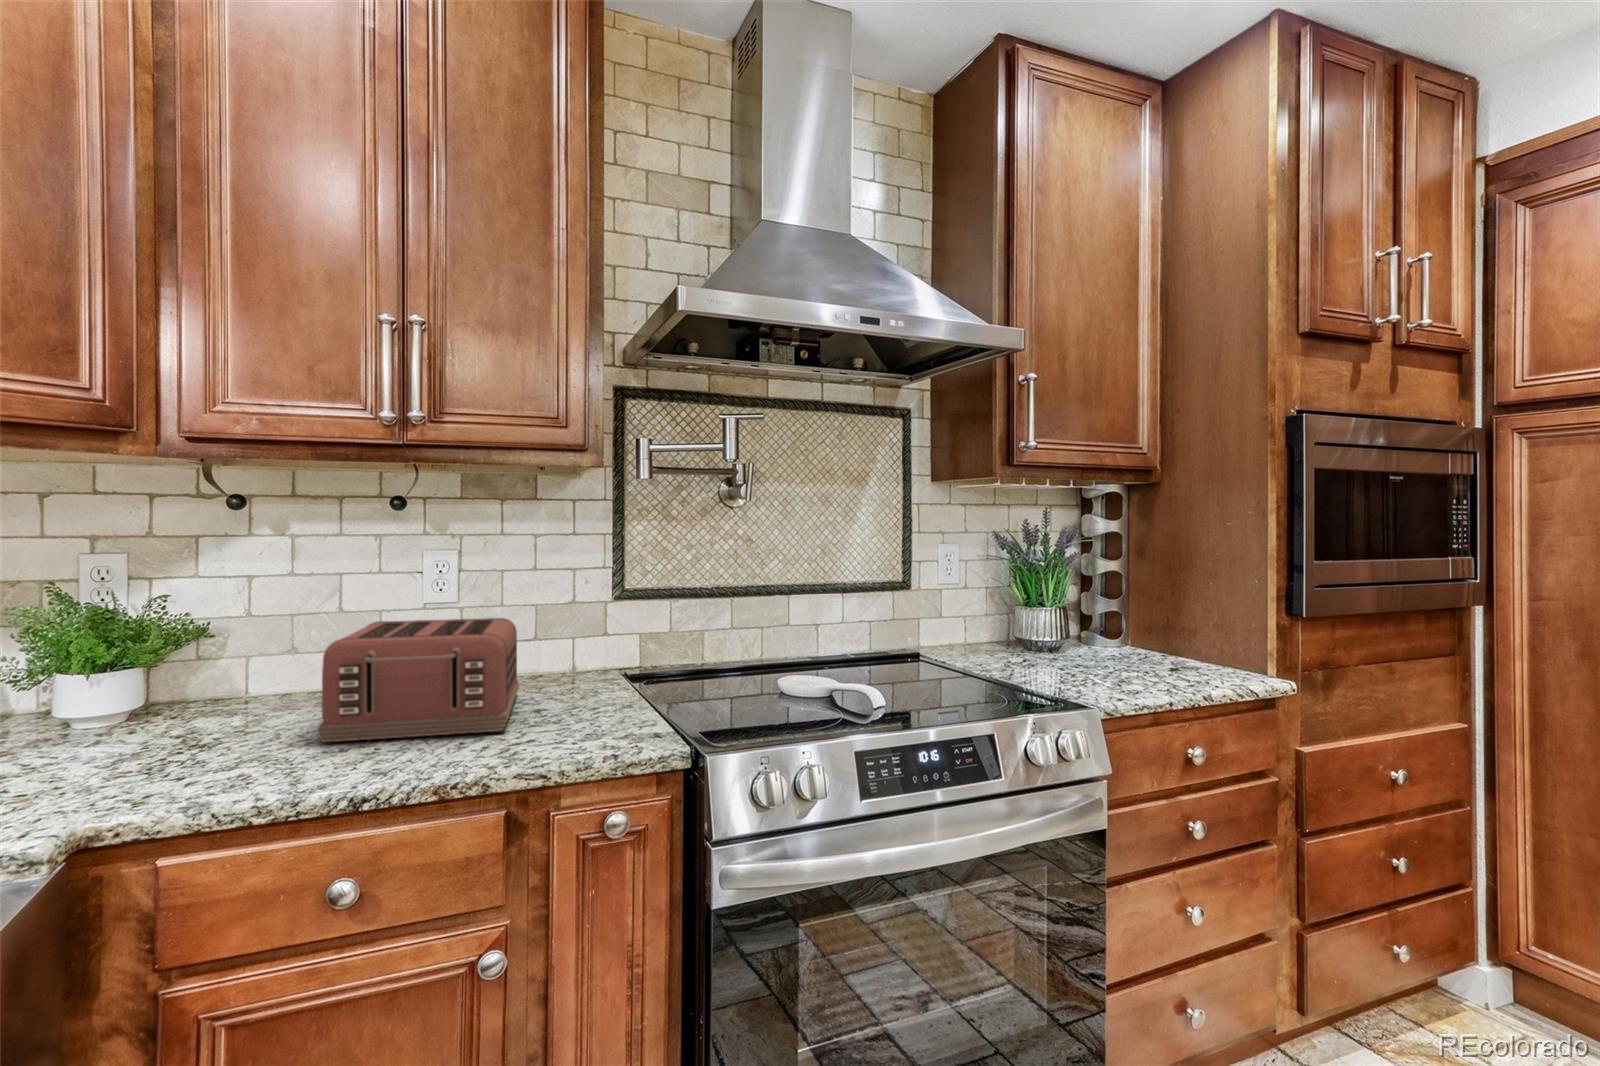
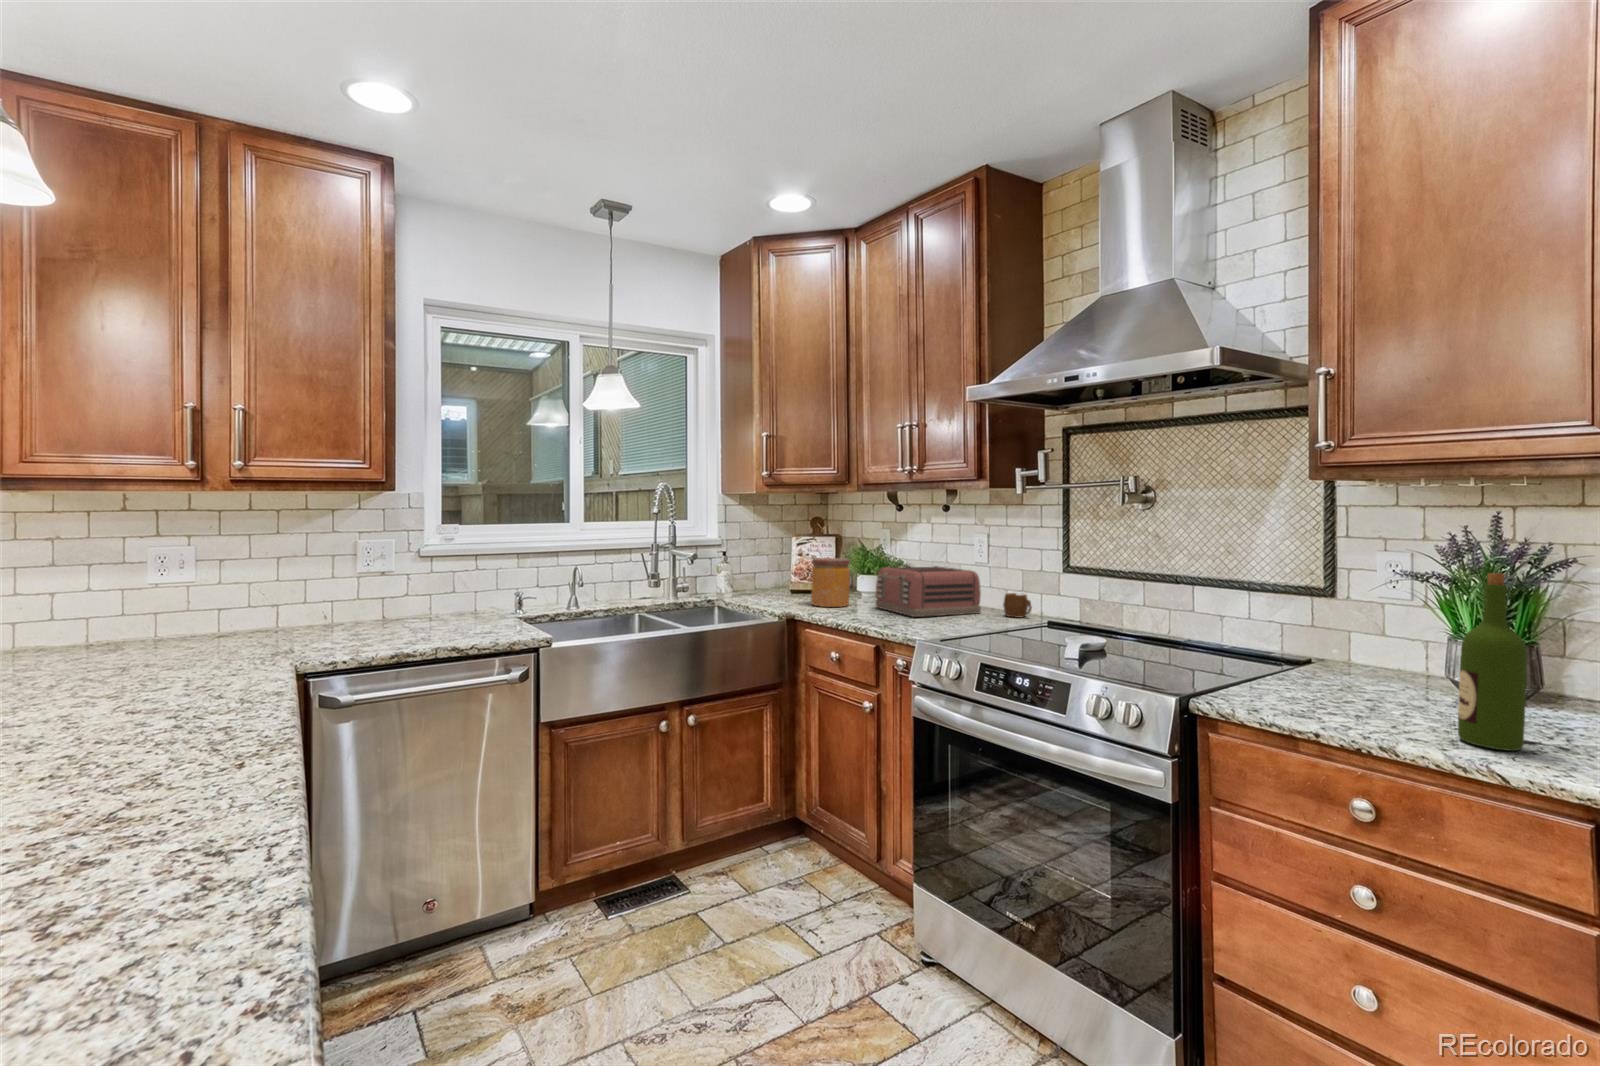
wine bottle: none [1139,557,1173,678] -> present [1458,573,1527,751]
jar: none [96,636,241,796] -> present [811,558,850,607]
mug: none [550,644,604,687] -> present [1003,593,1032,618]

